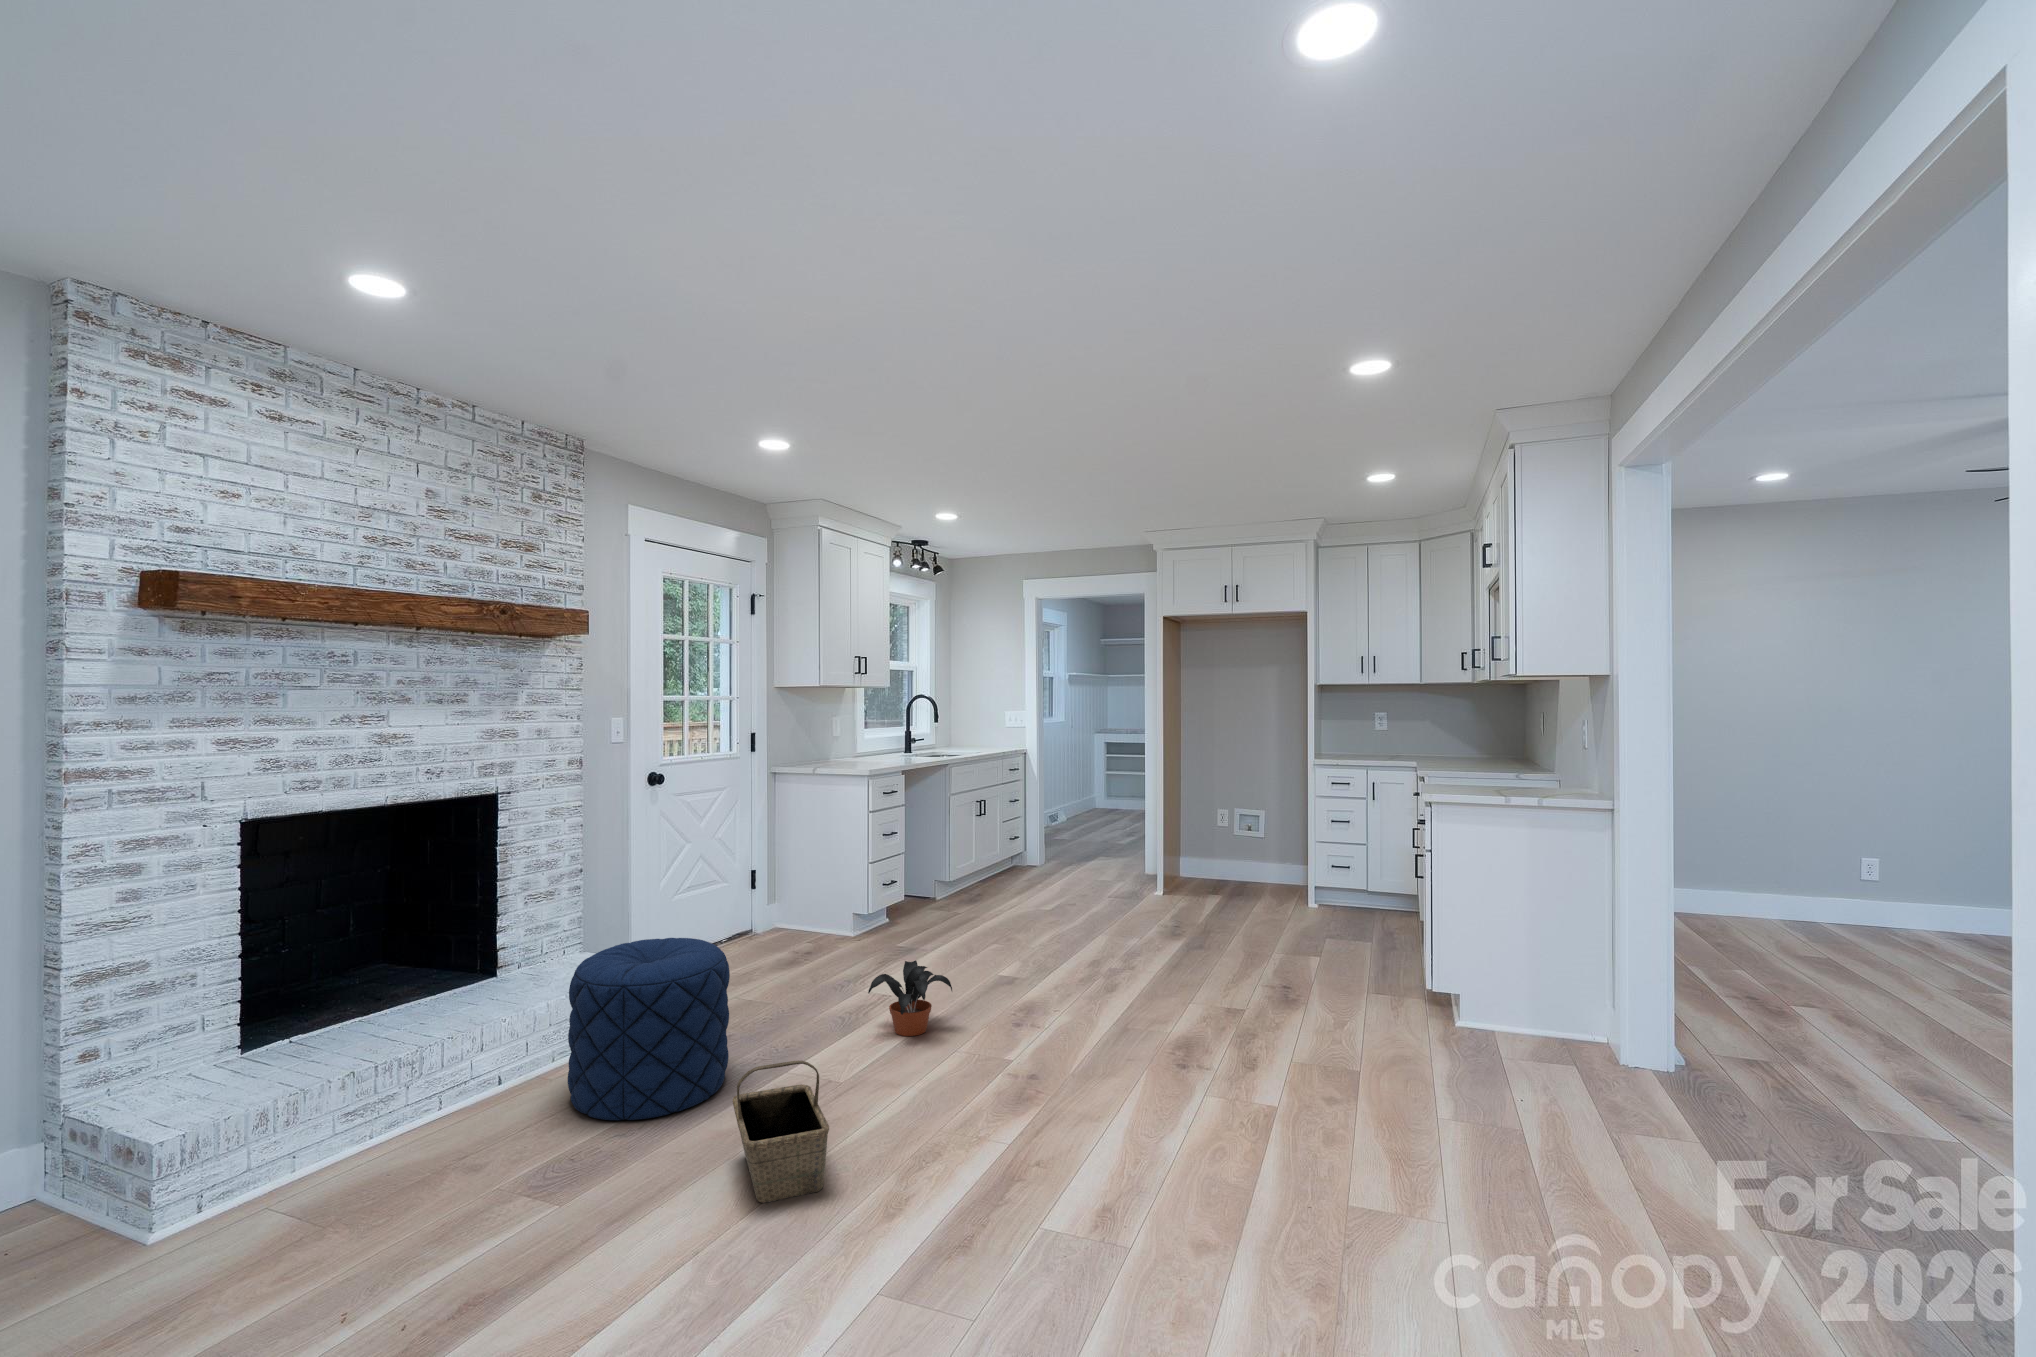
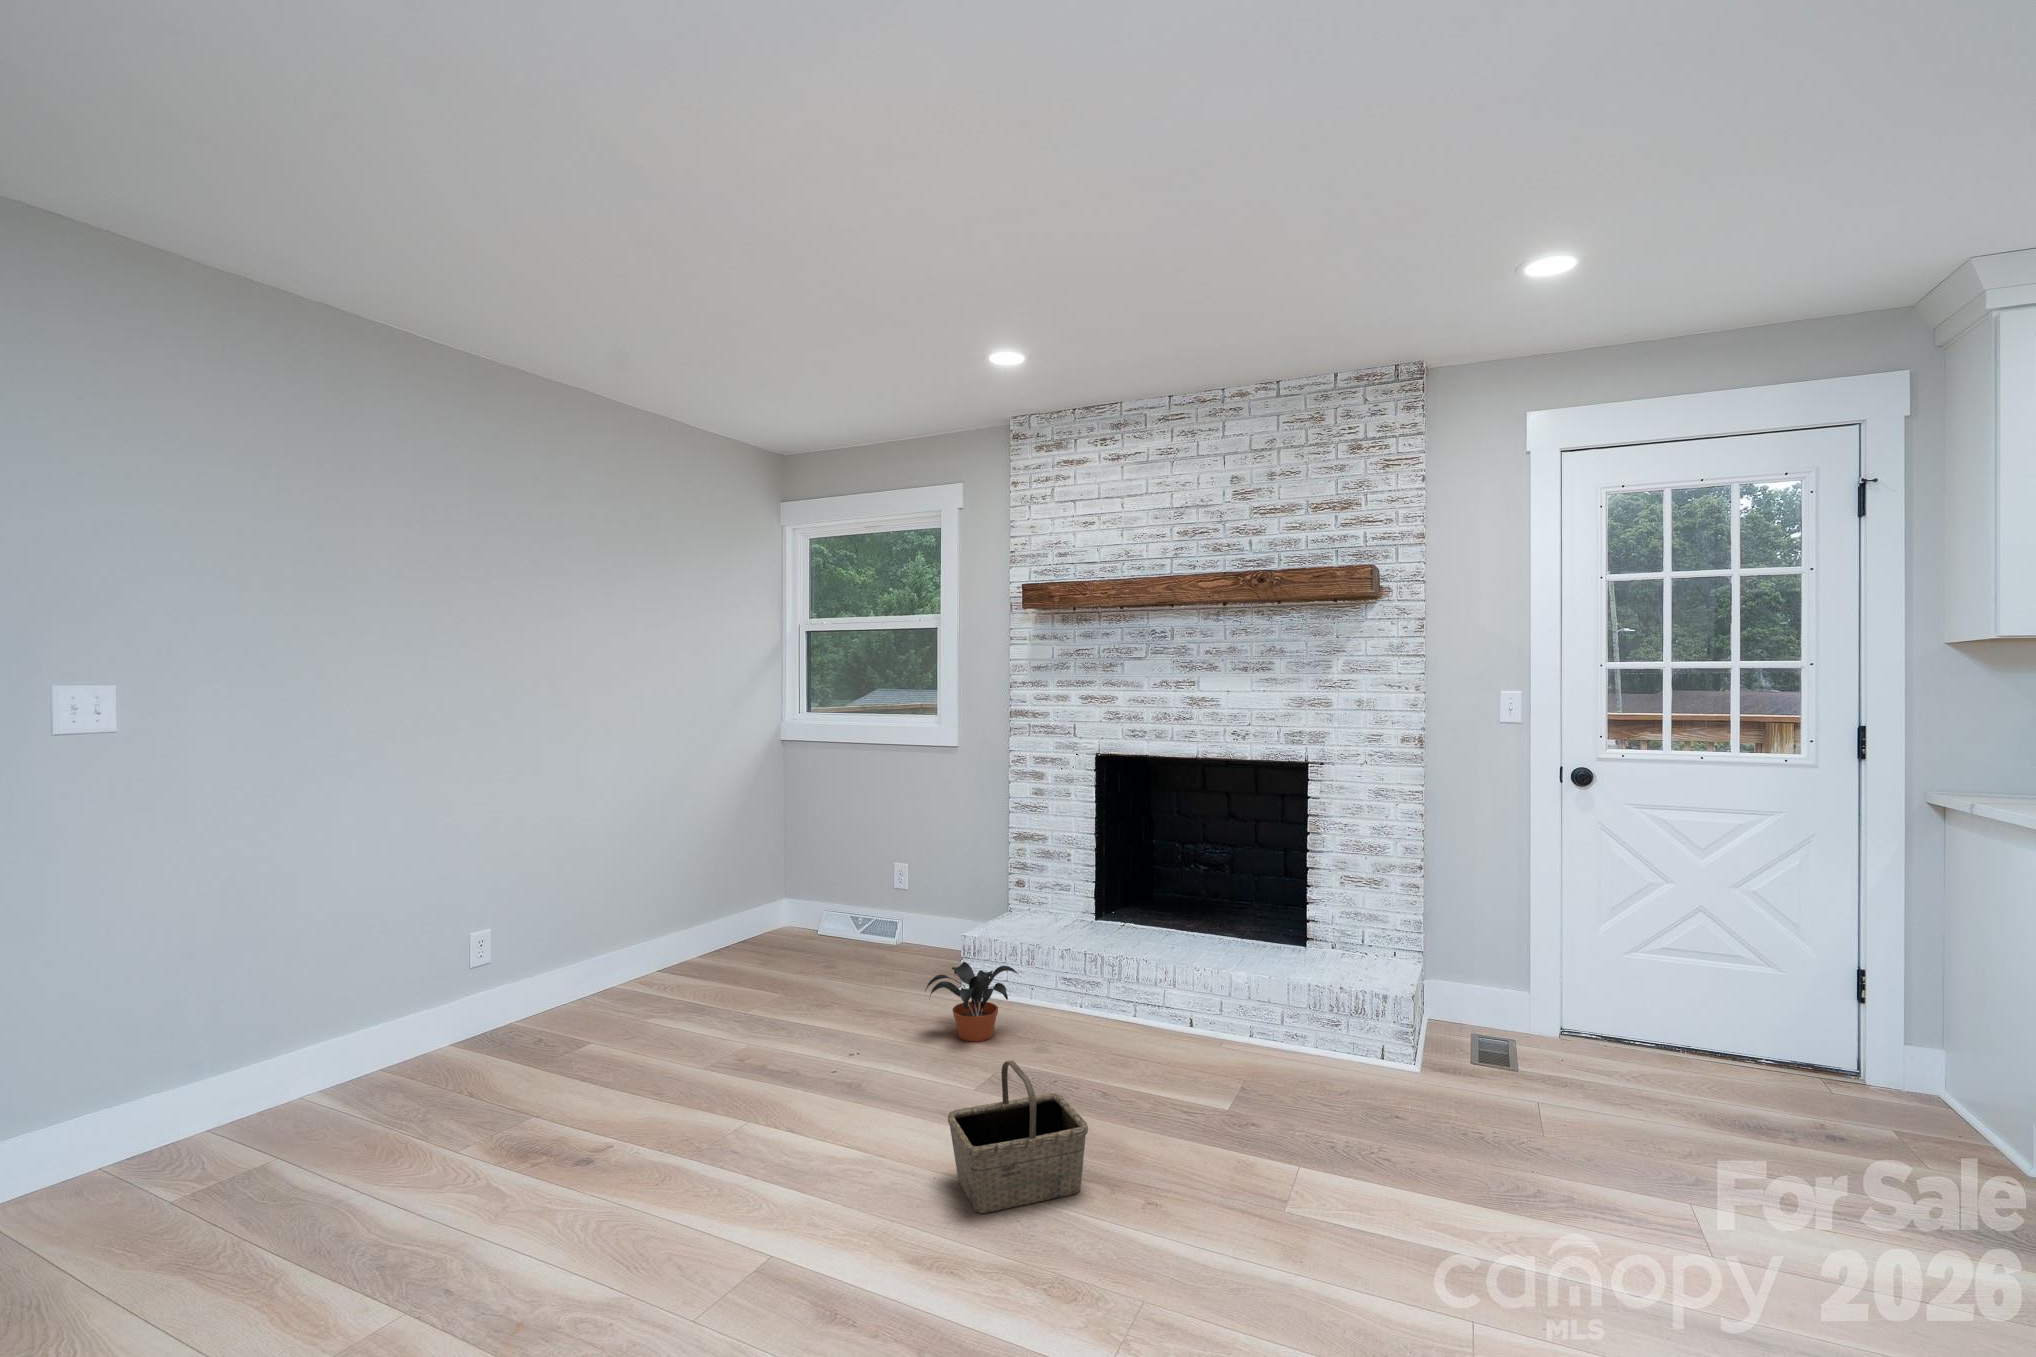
pouf: present [568,938,730,1120] -> none [1119,929,1281,1122]
potted plant: present [868,960,952,1036] -> present [925,962,1018,1041]

